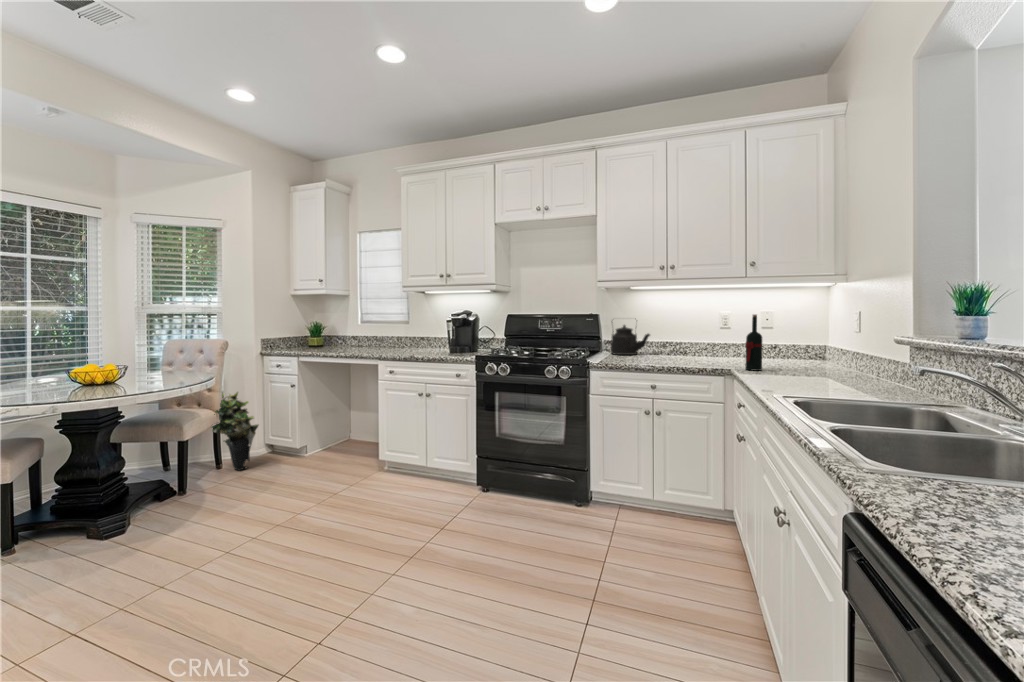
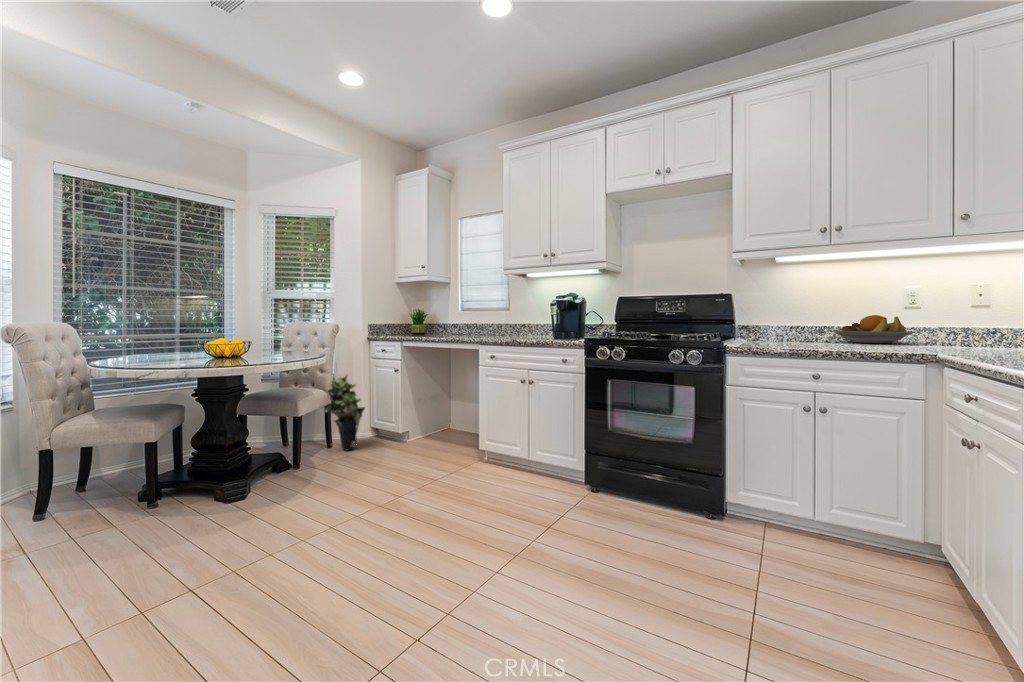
wine bottle: present [745,315,762,371] -> none [961,280,991,356]
kettle: present [611,325,650,355] -> none [747,297,802,341]
fruit bowl: none [672,334,727,357] -> present [833,315,915,343]

